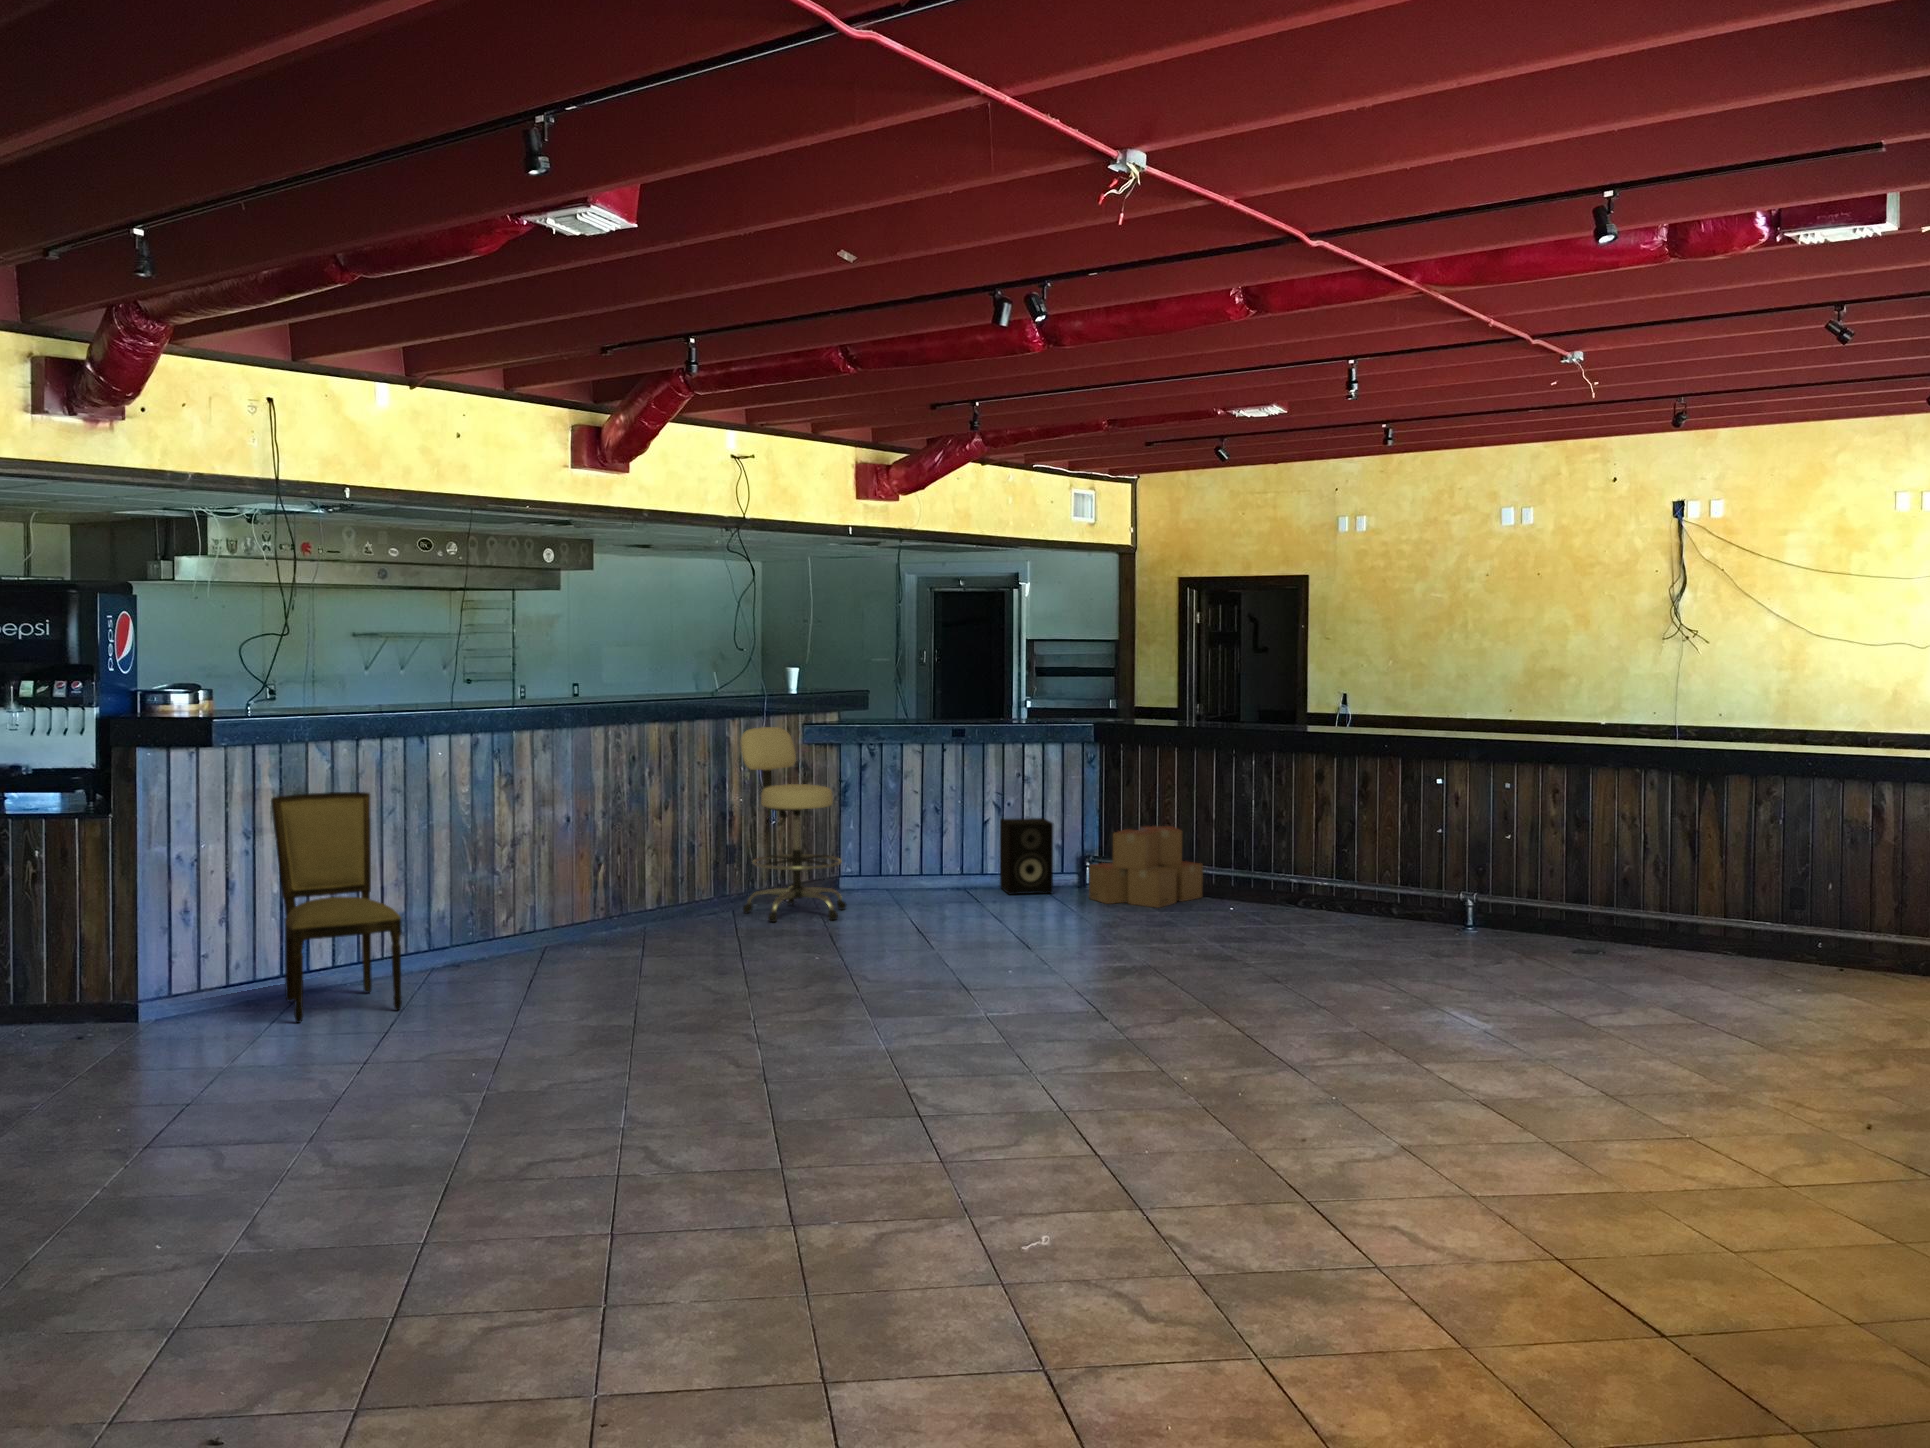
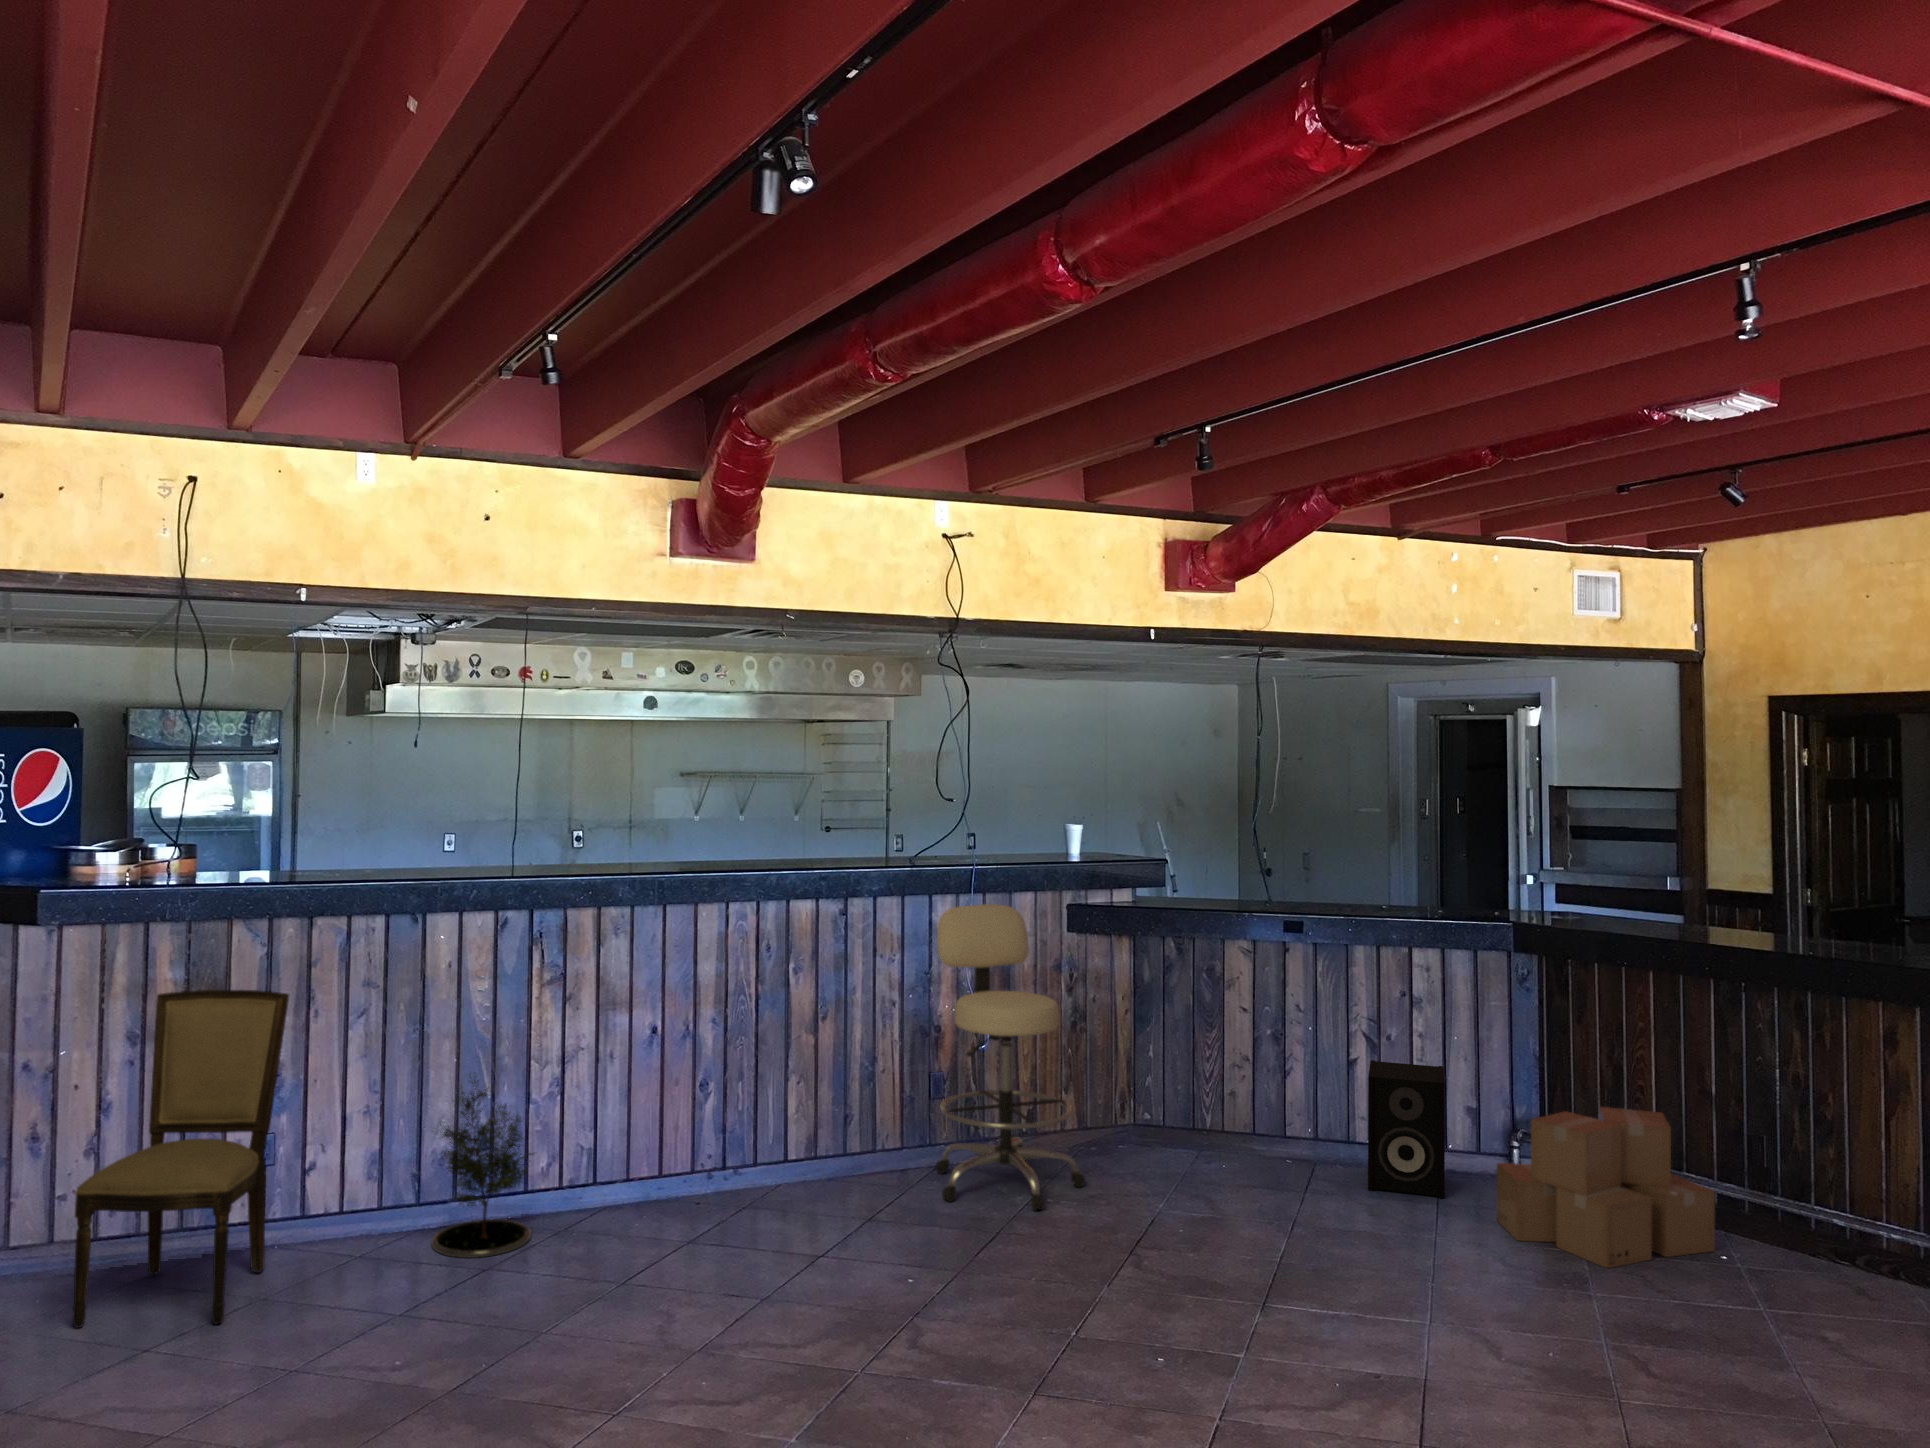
potted tree: none [458,845,534,974] -> present [432,1077,534,1258]

